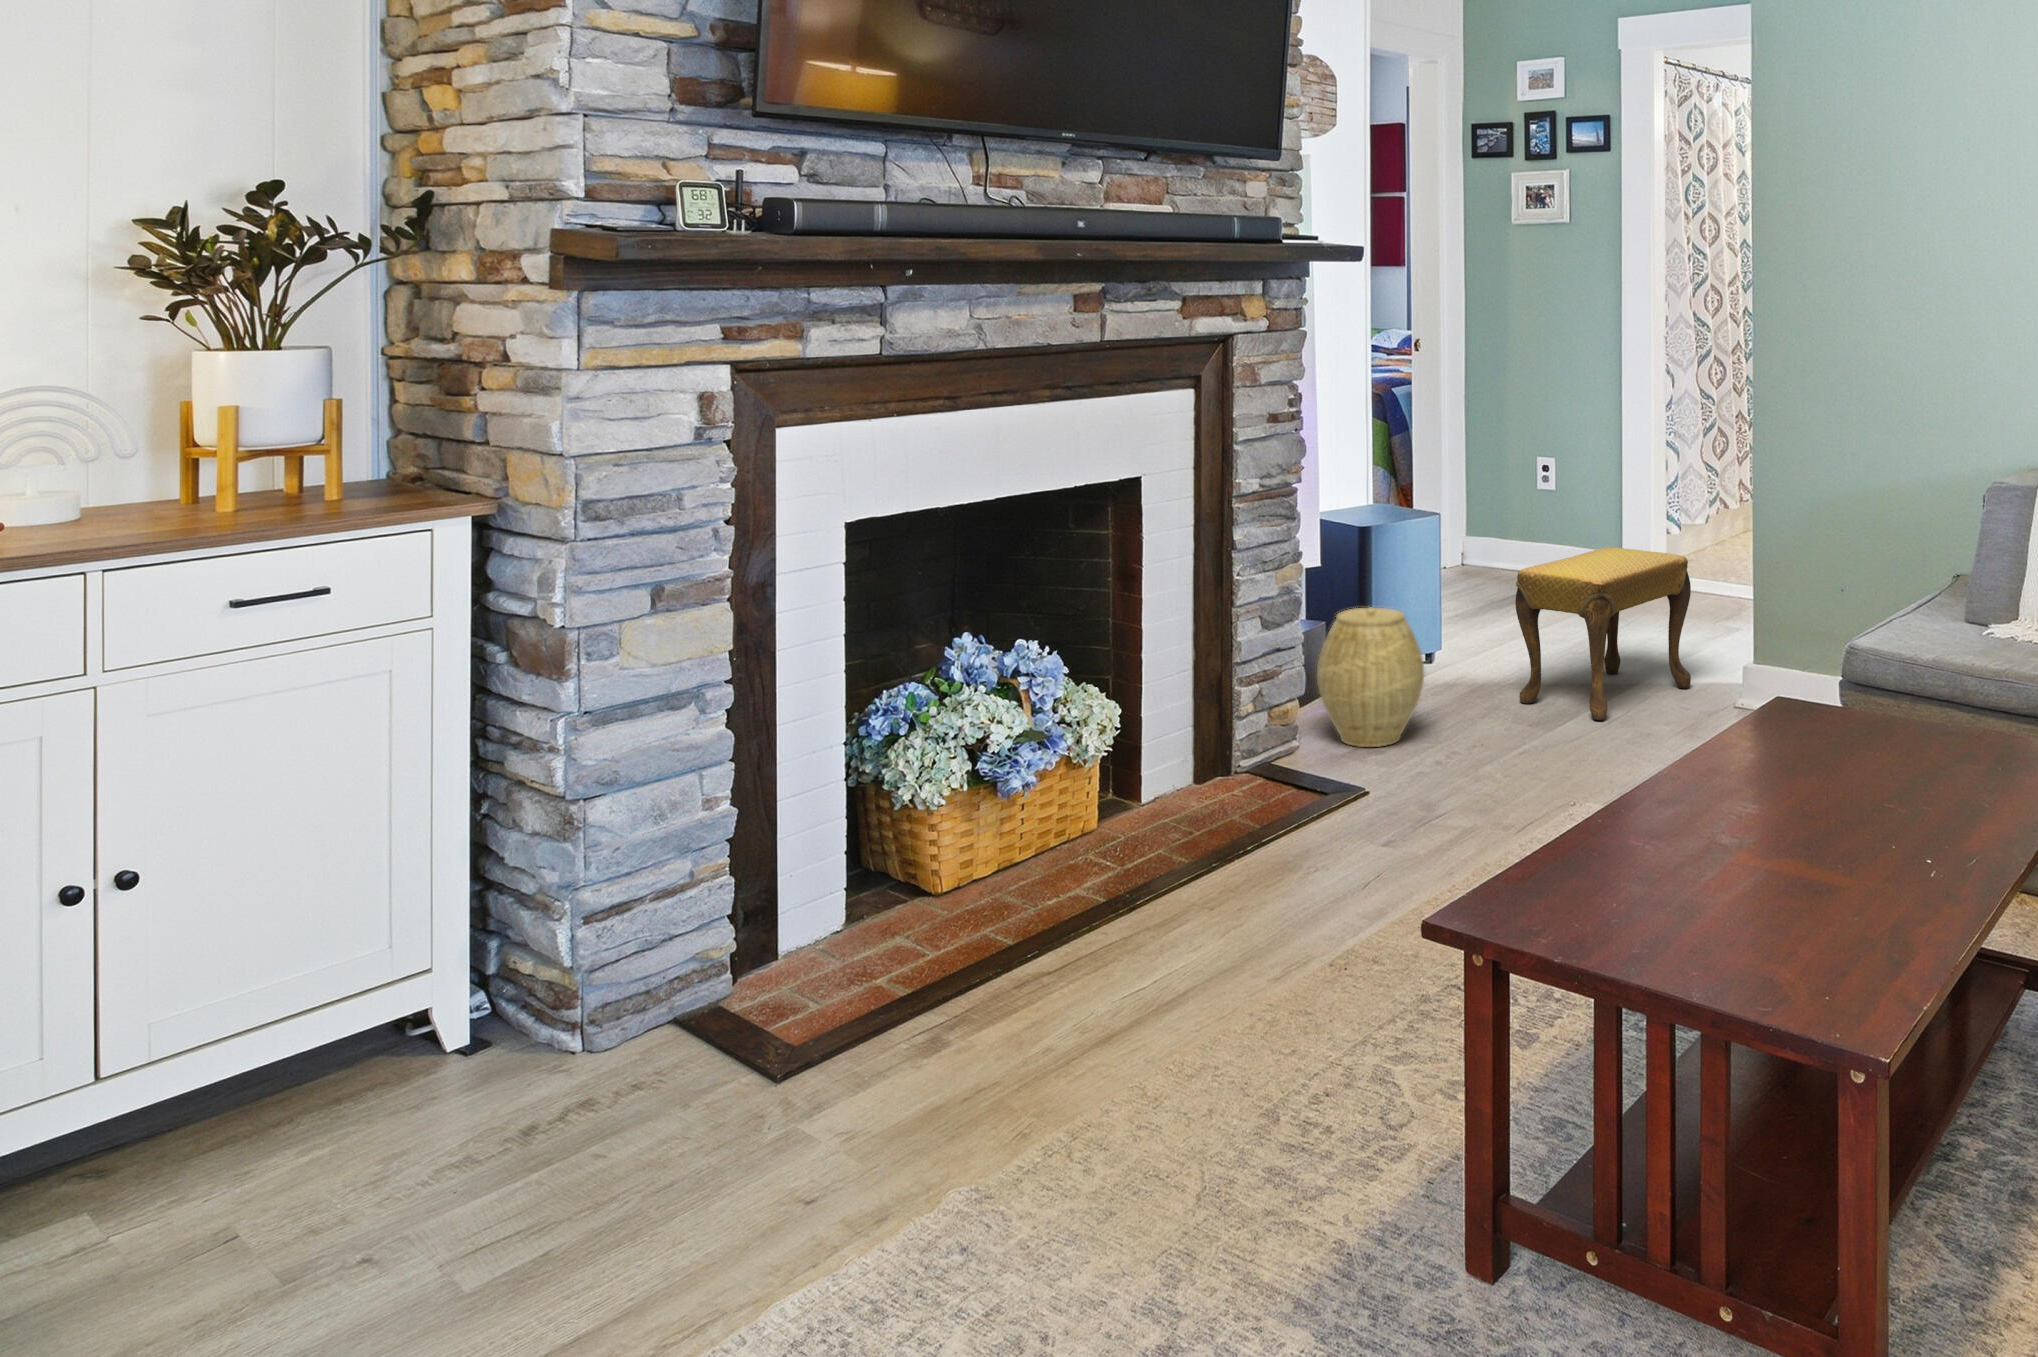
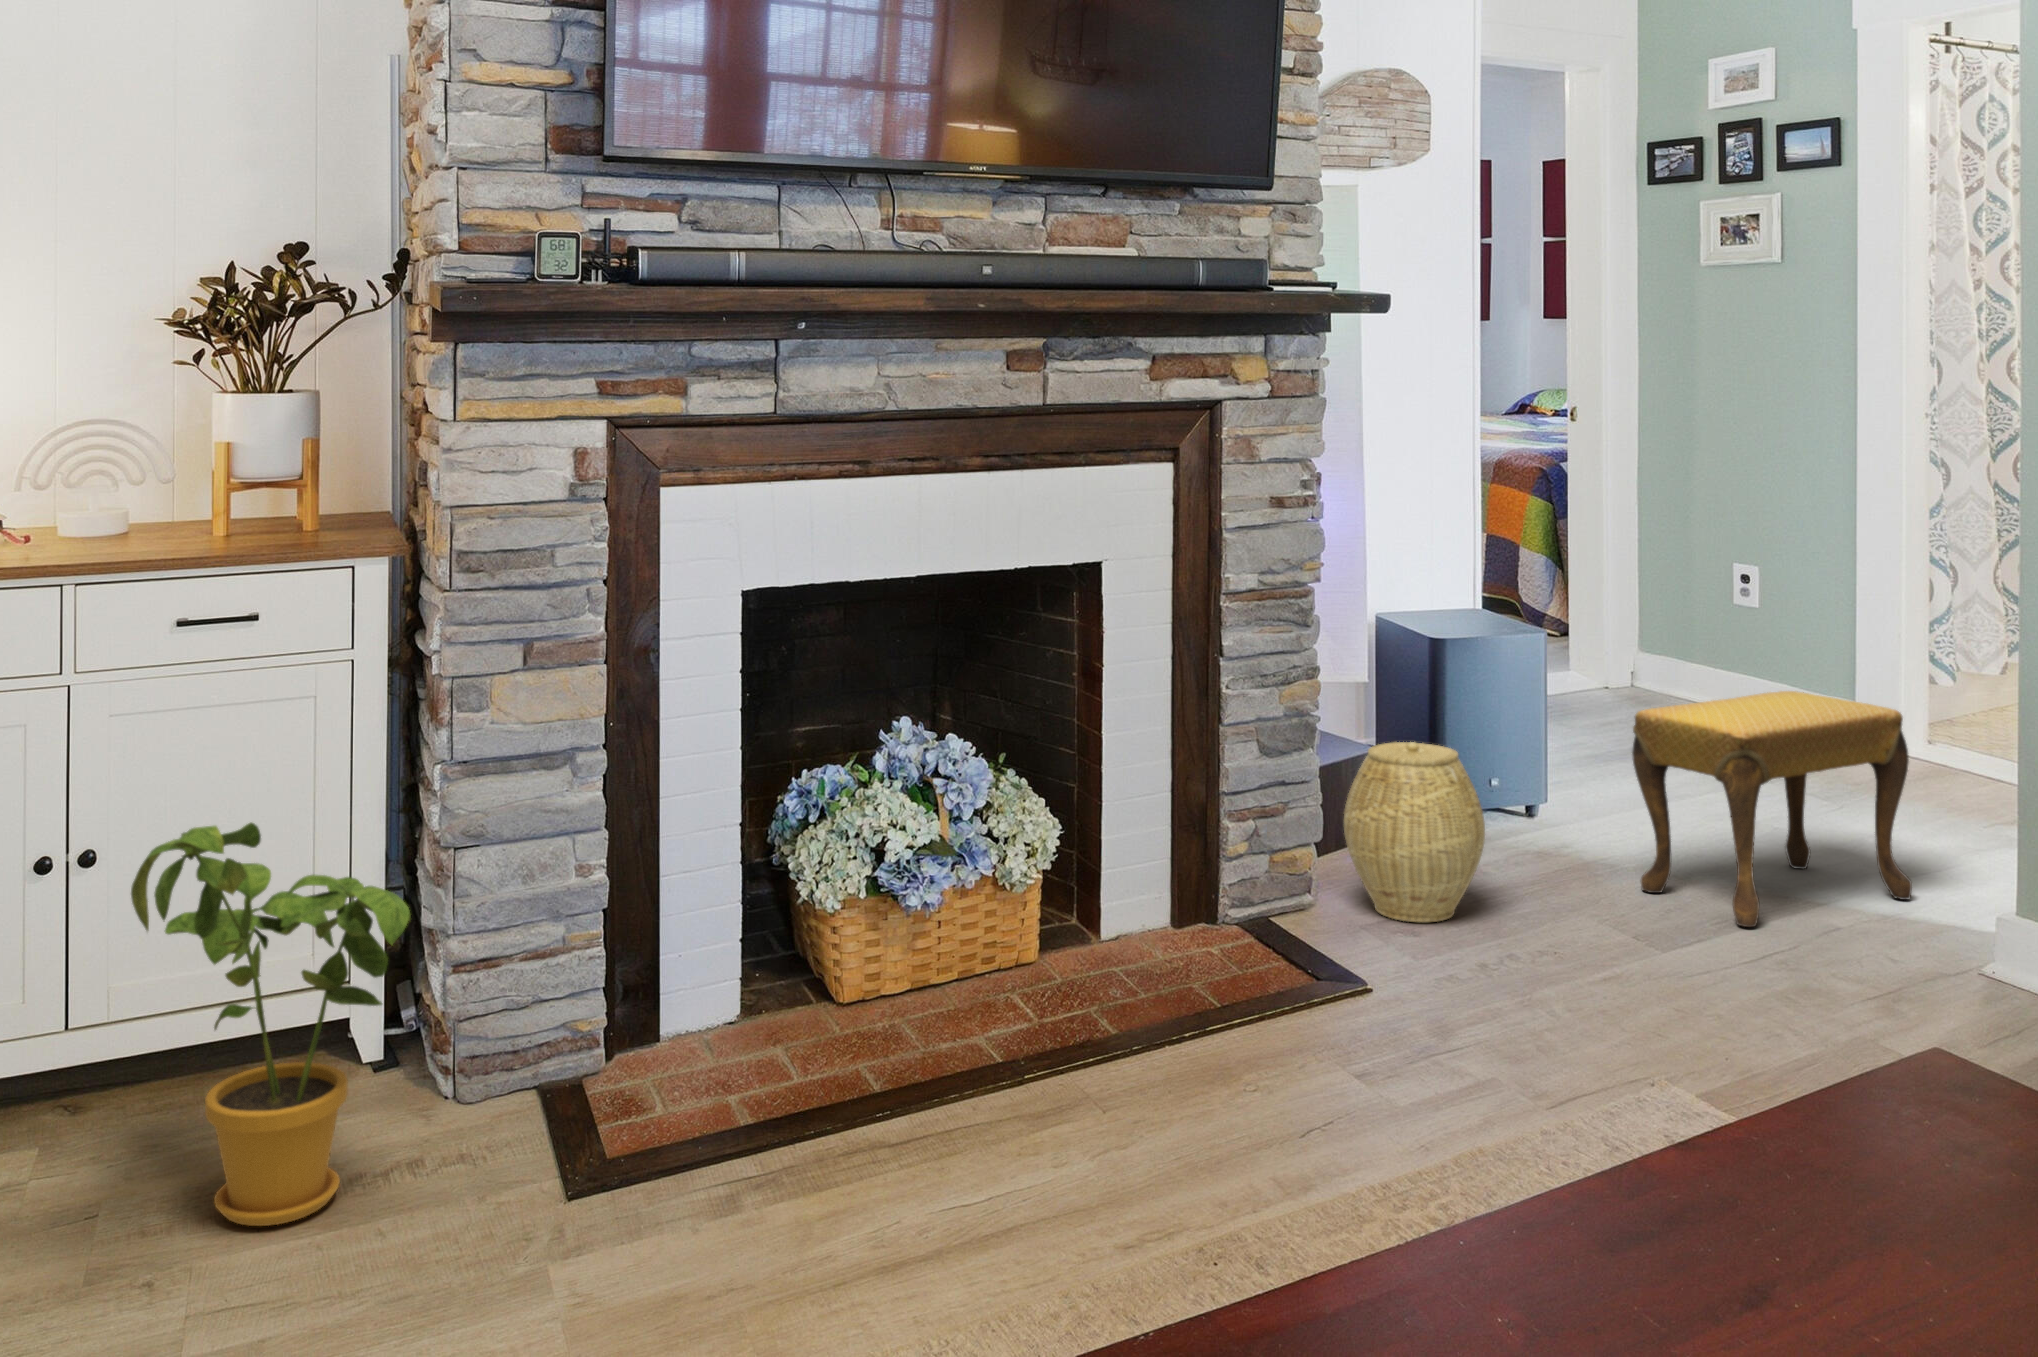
house plant: none [265,792,603,1198] -> present [131,823,411,1226]

